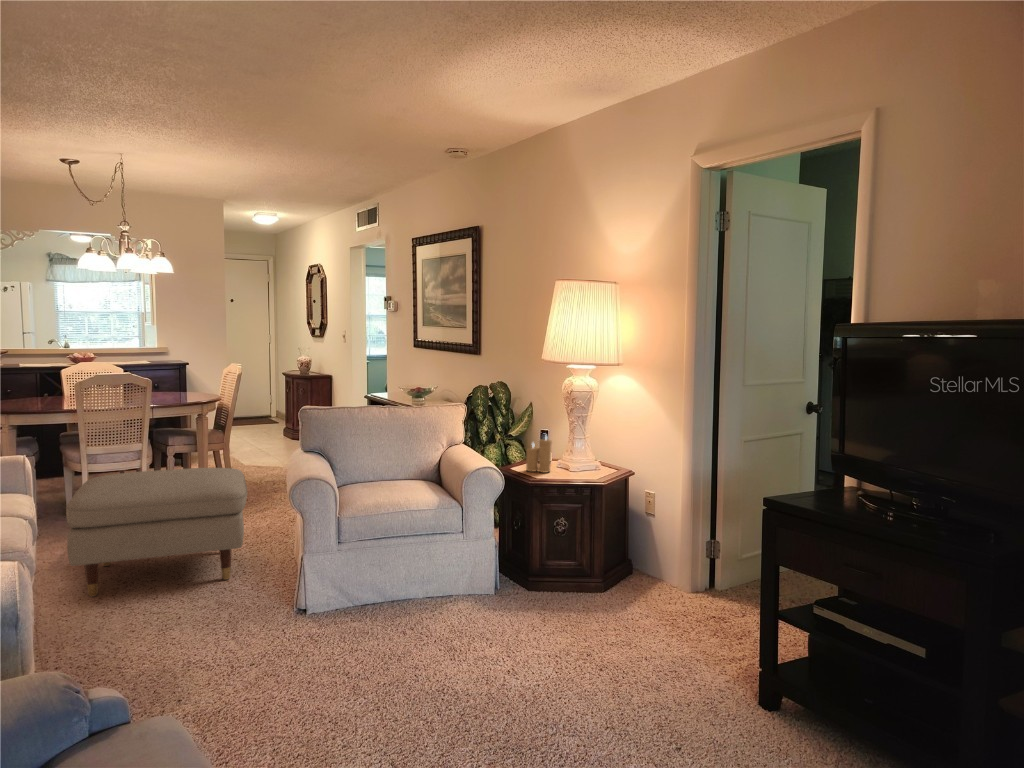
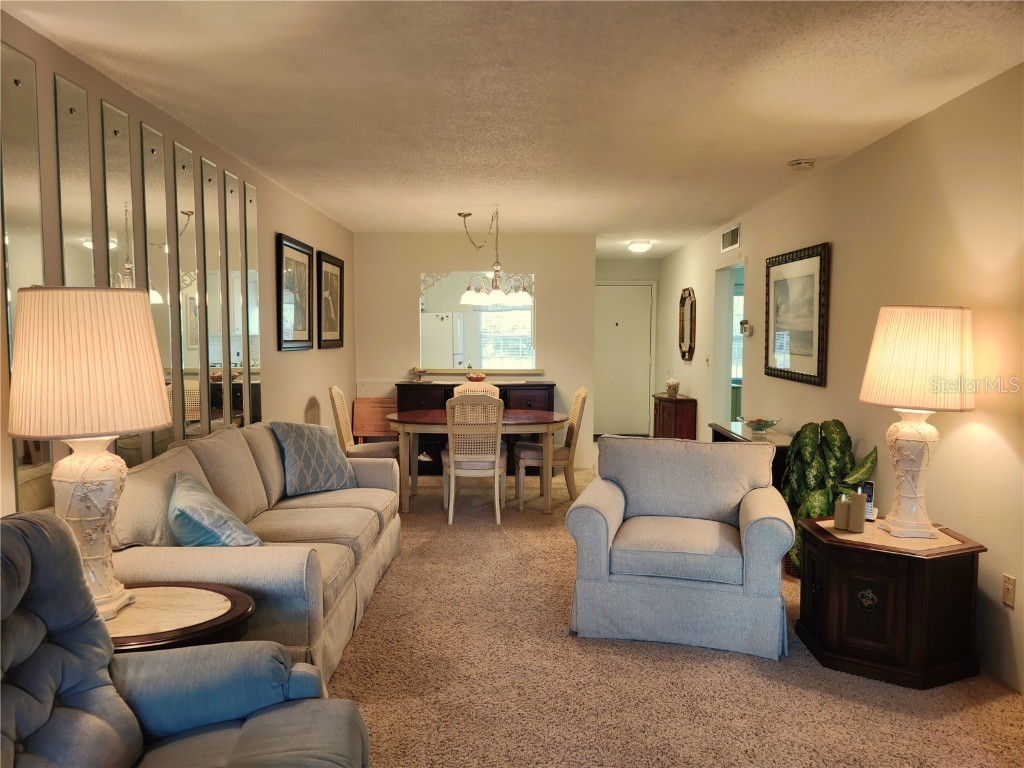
ottoman: present [66,468,247,597] -> none [409,481,559,590]

